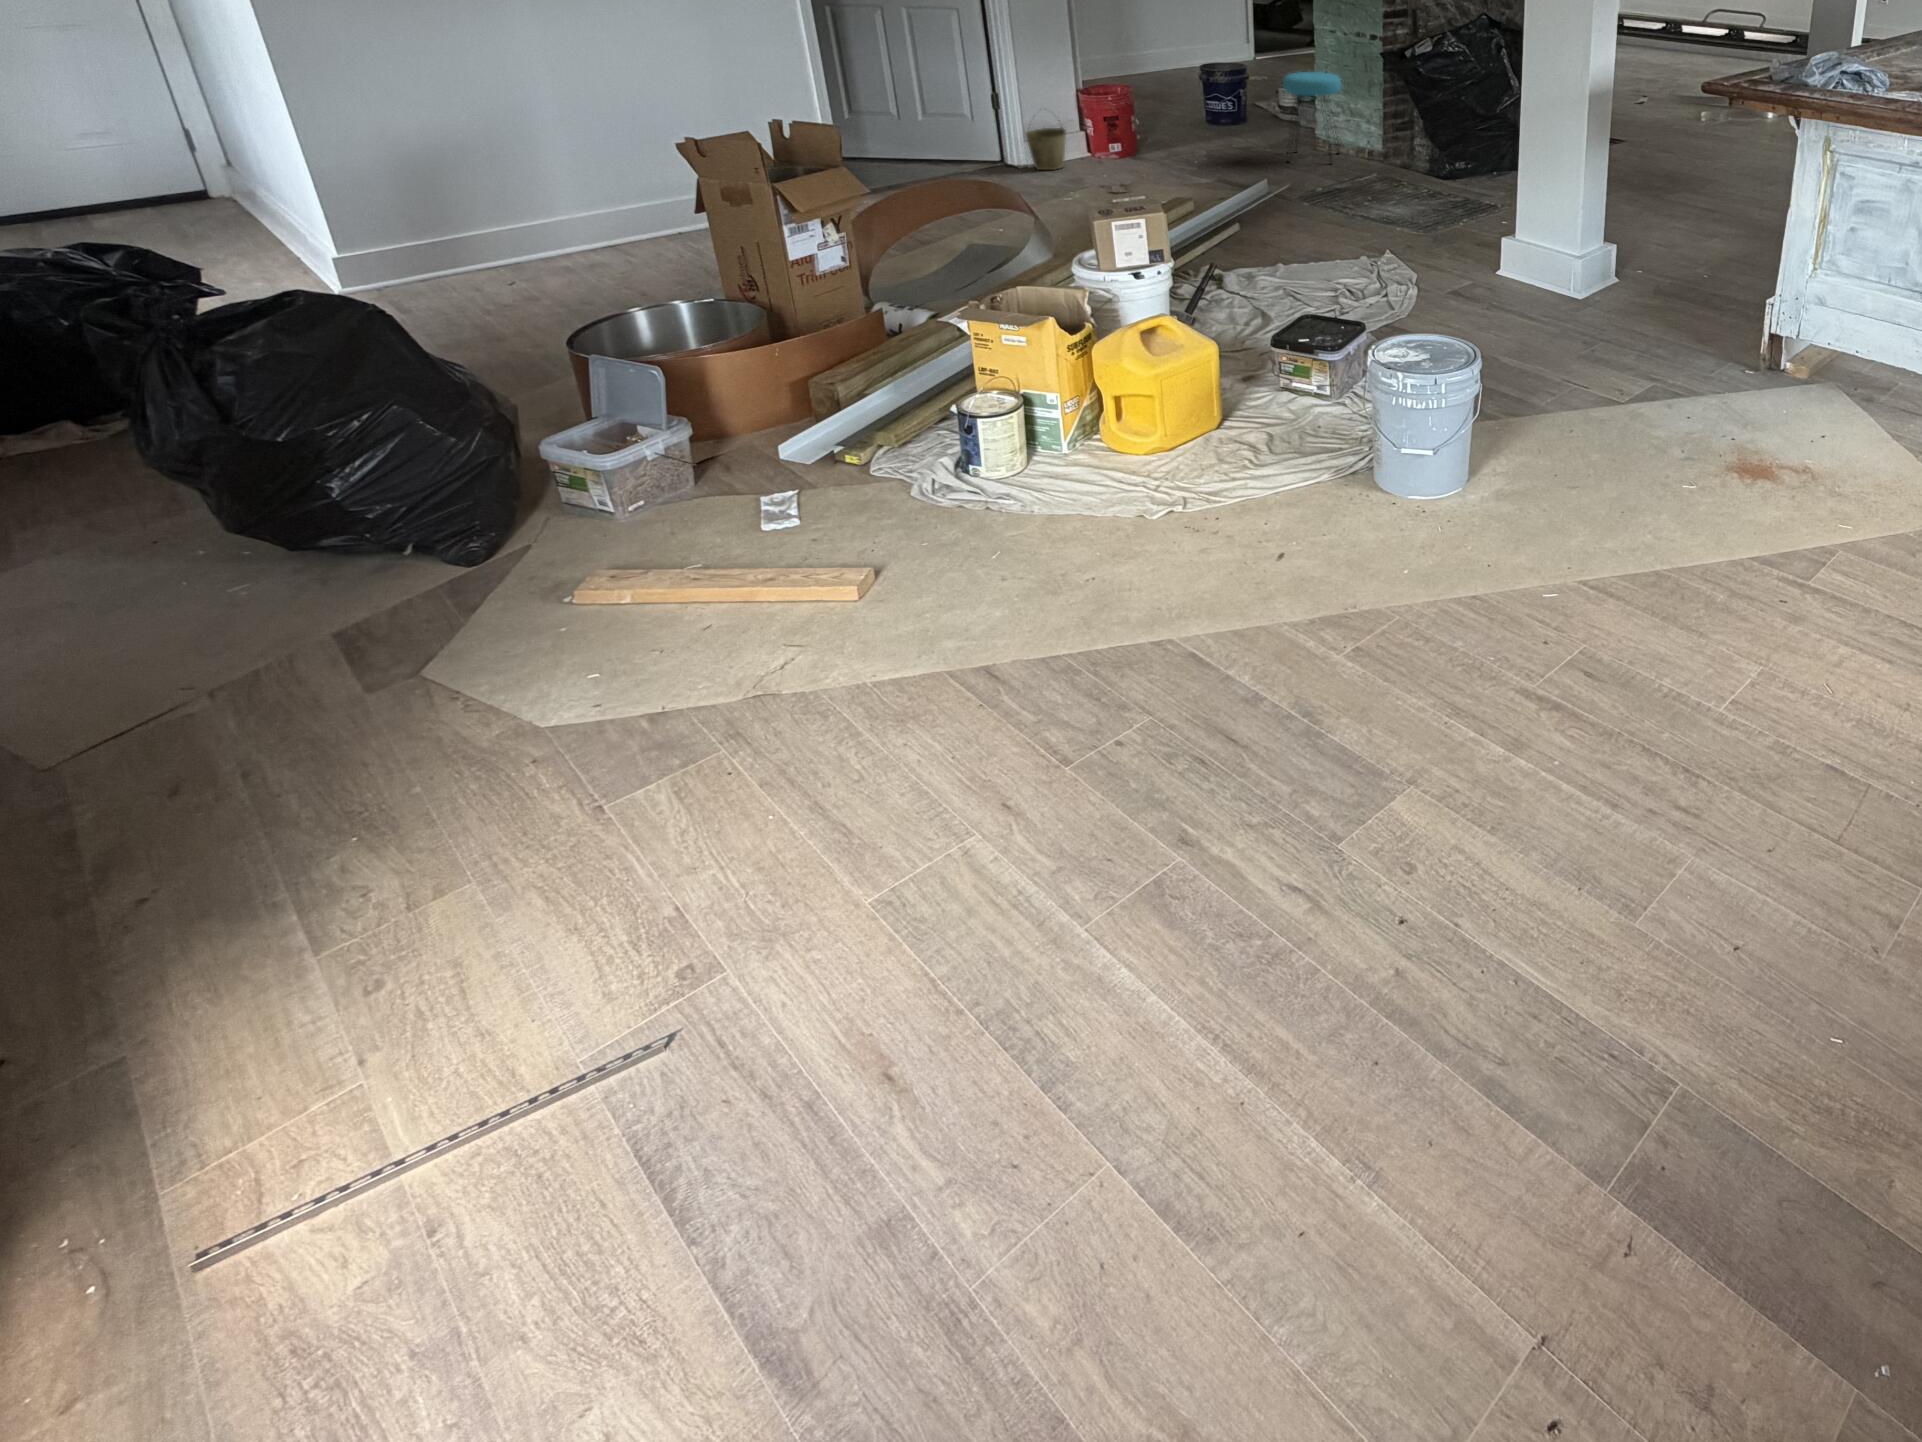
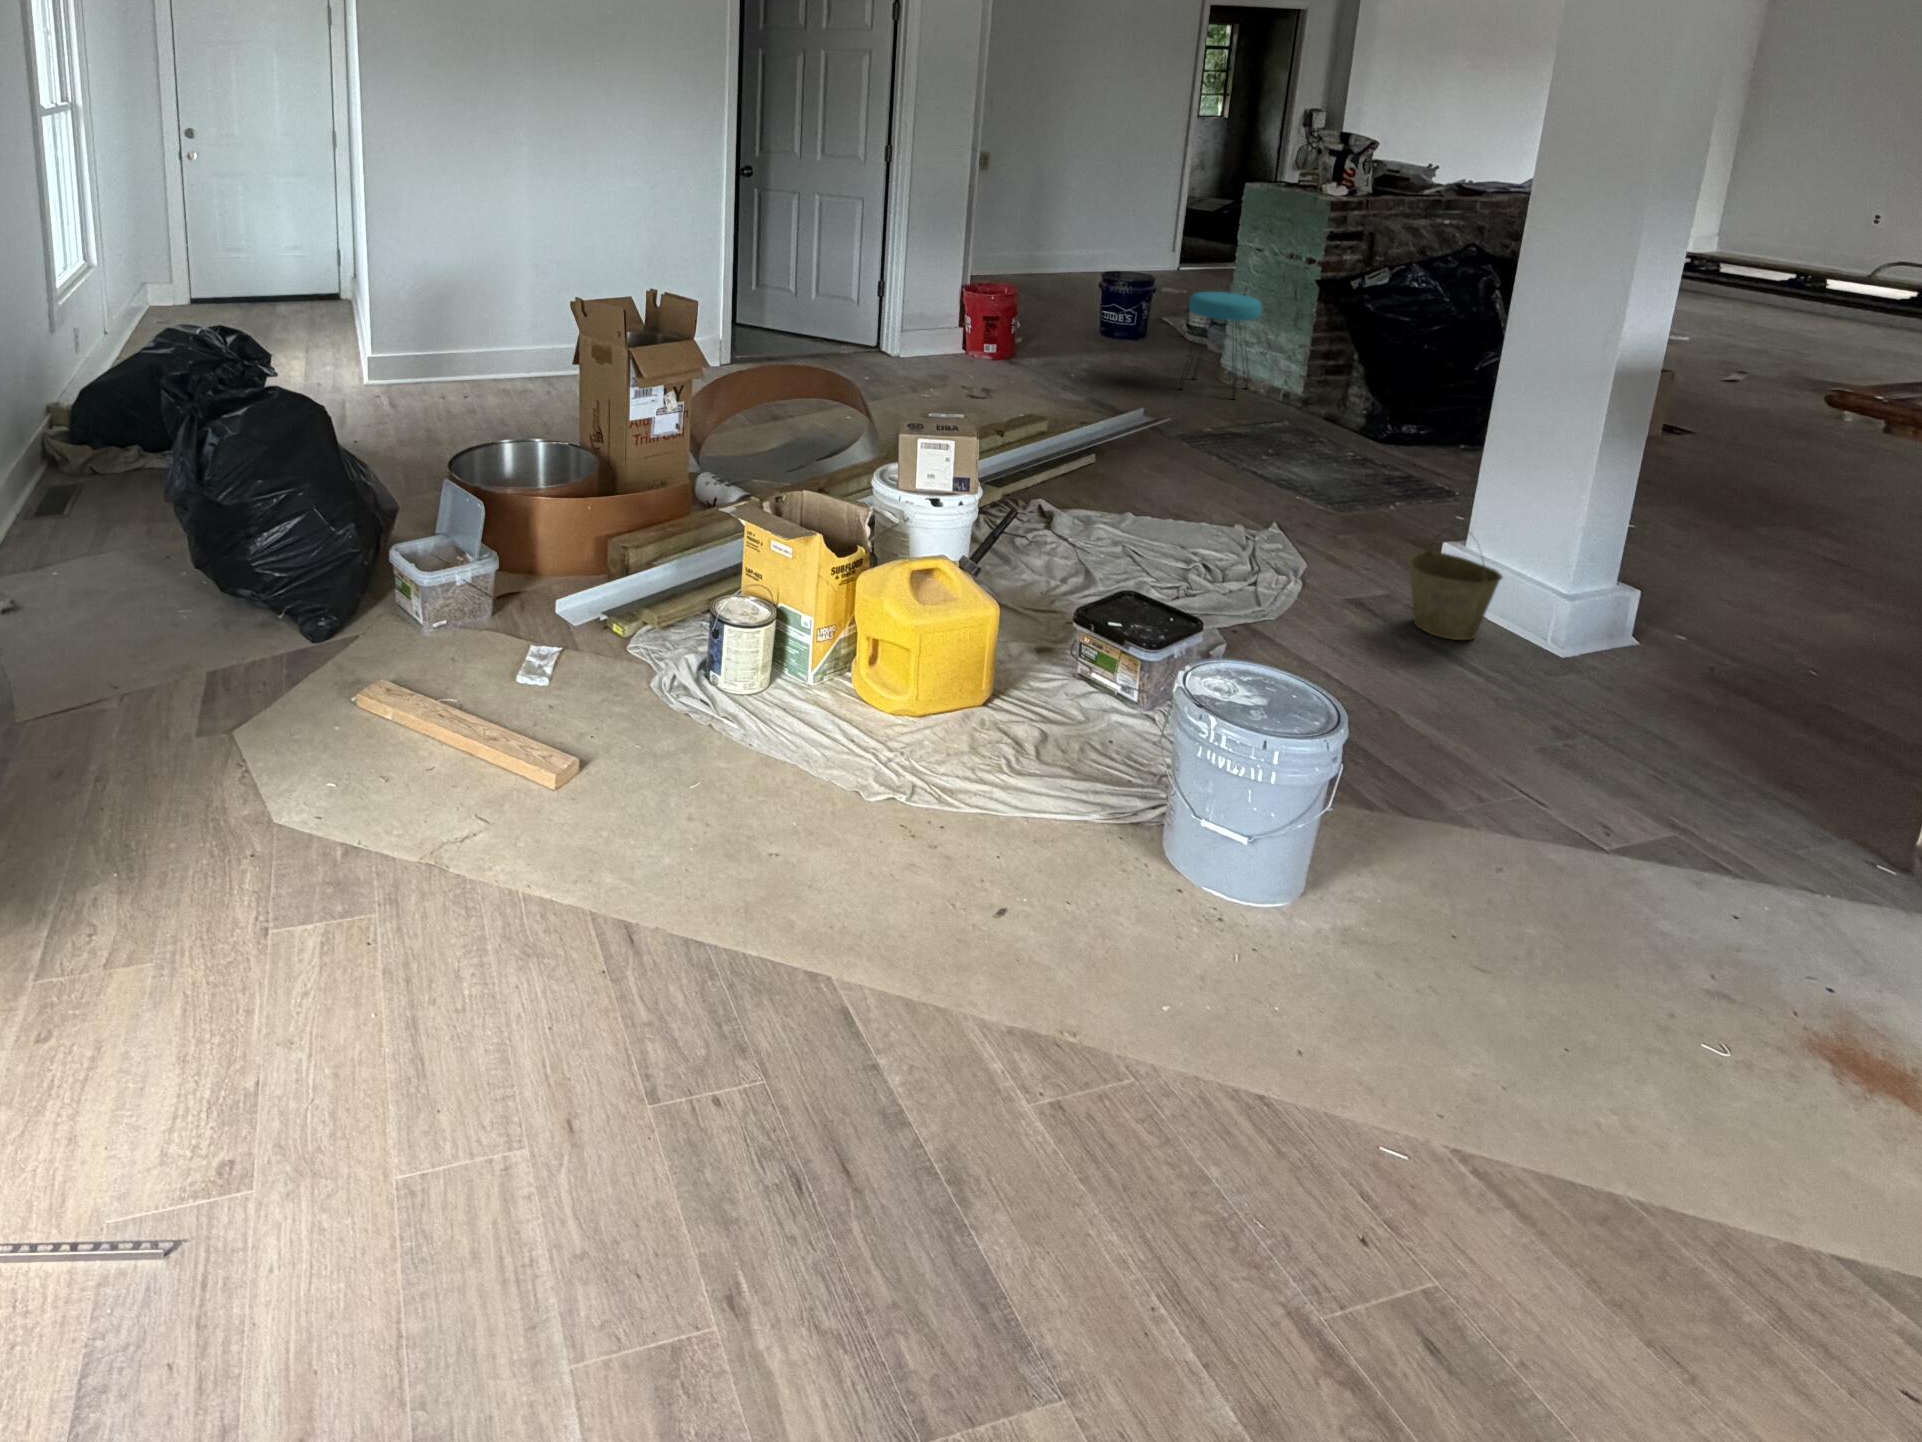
bucket: present [1026,120,1066,170] -> present [1408,526,1502,640]

